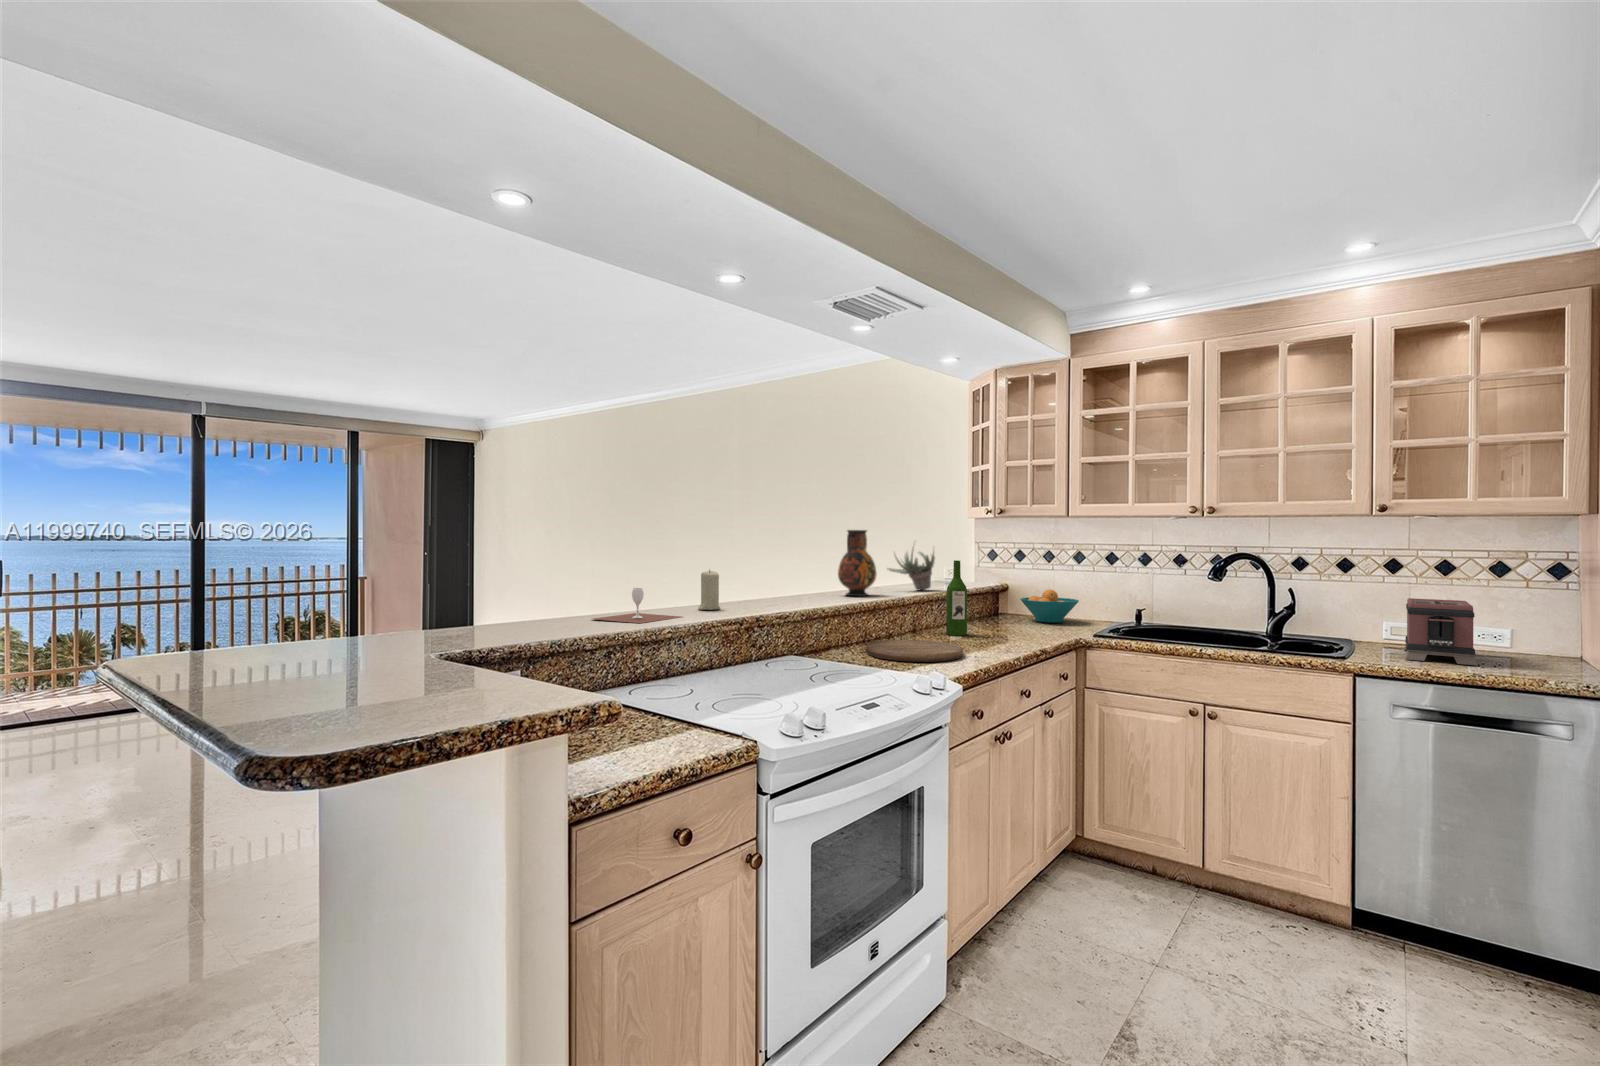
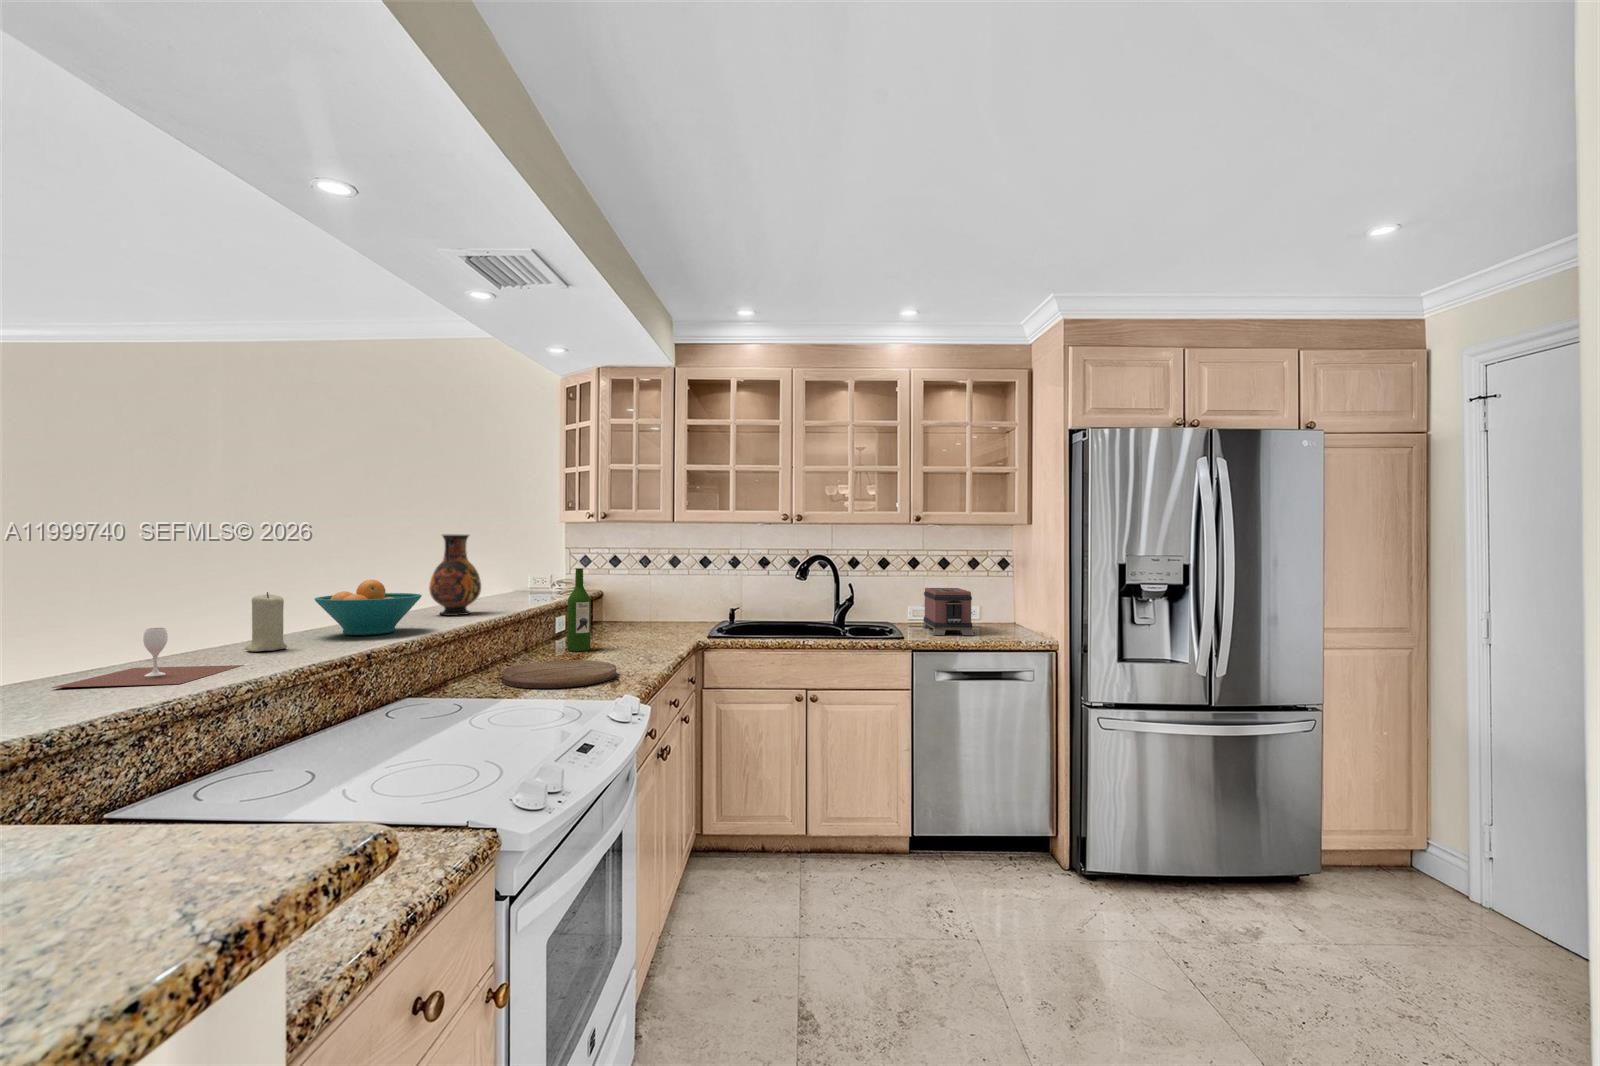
succulent plant: present [887,547,935,590] -> none [482,546,540,603]
fruit bowl: present [1020,589,1079,623] -> present [315,580,422,635]

